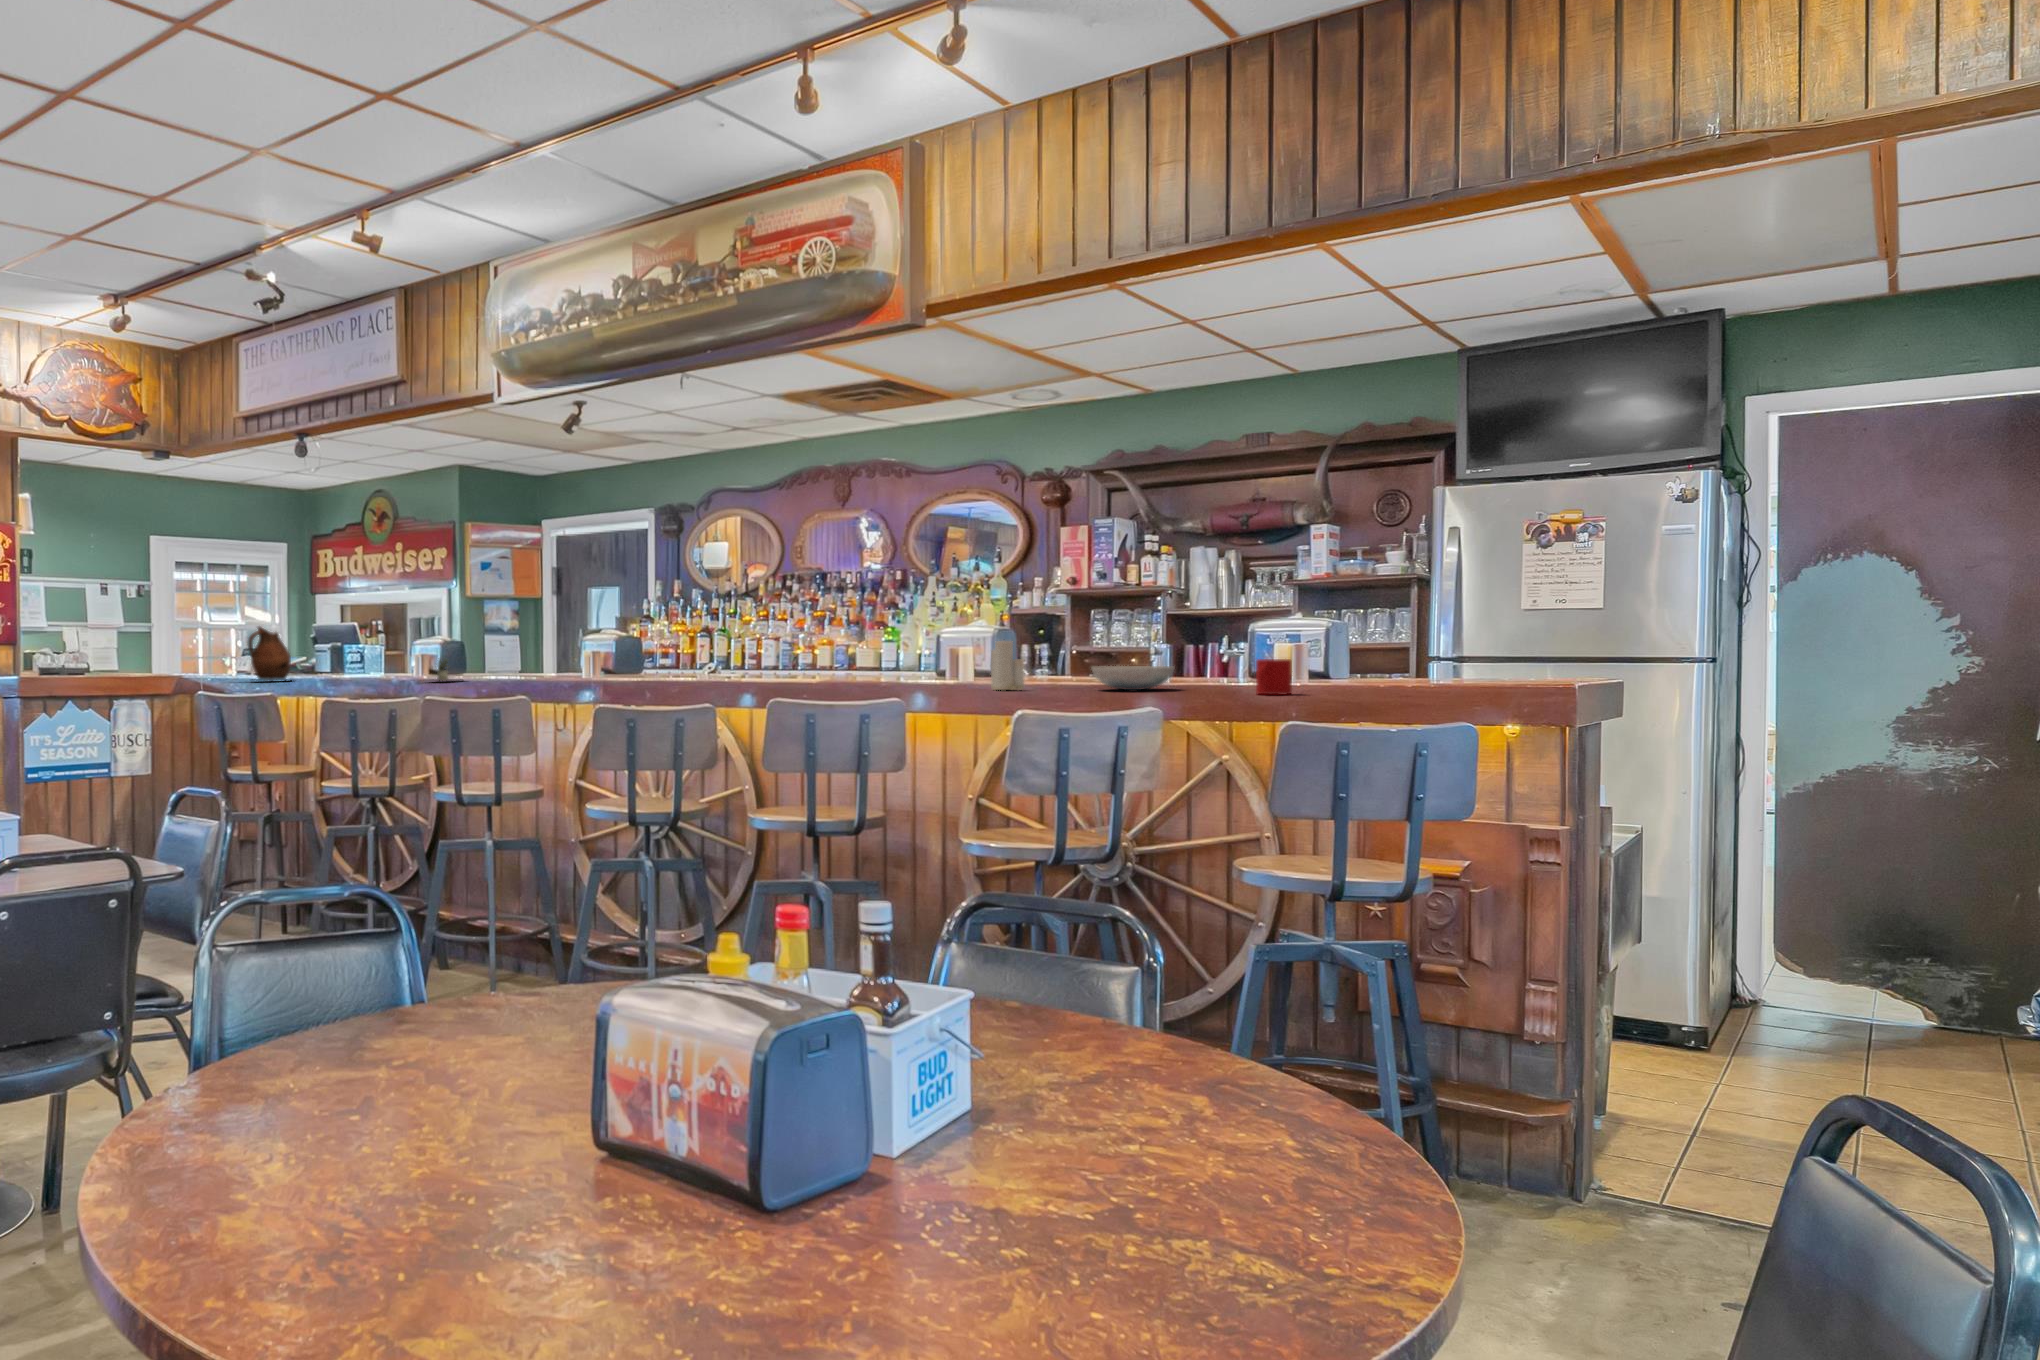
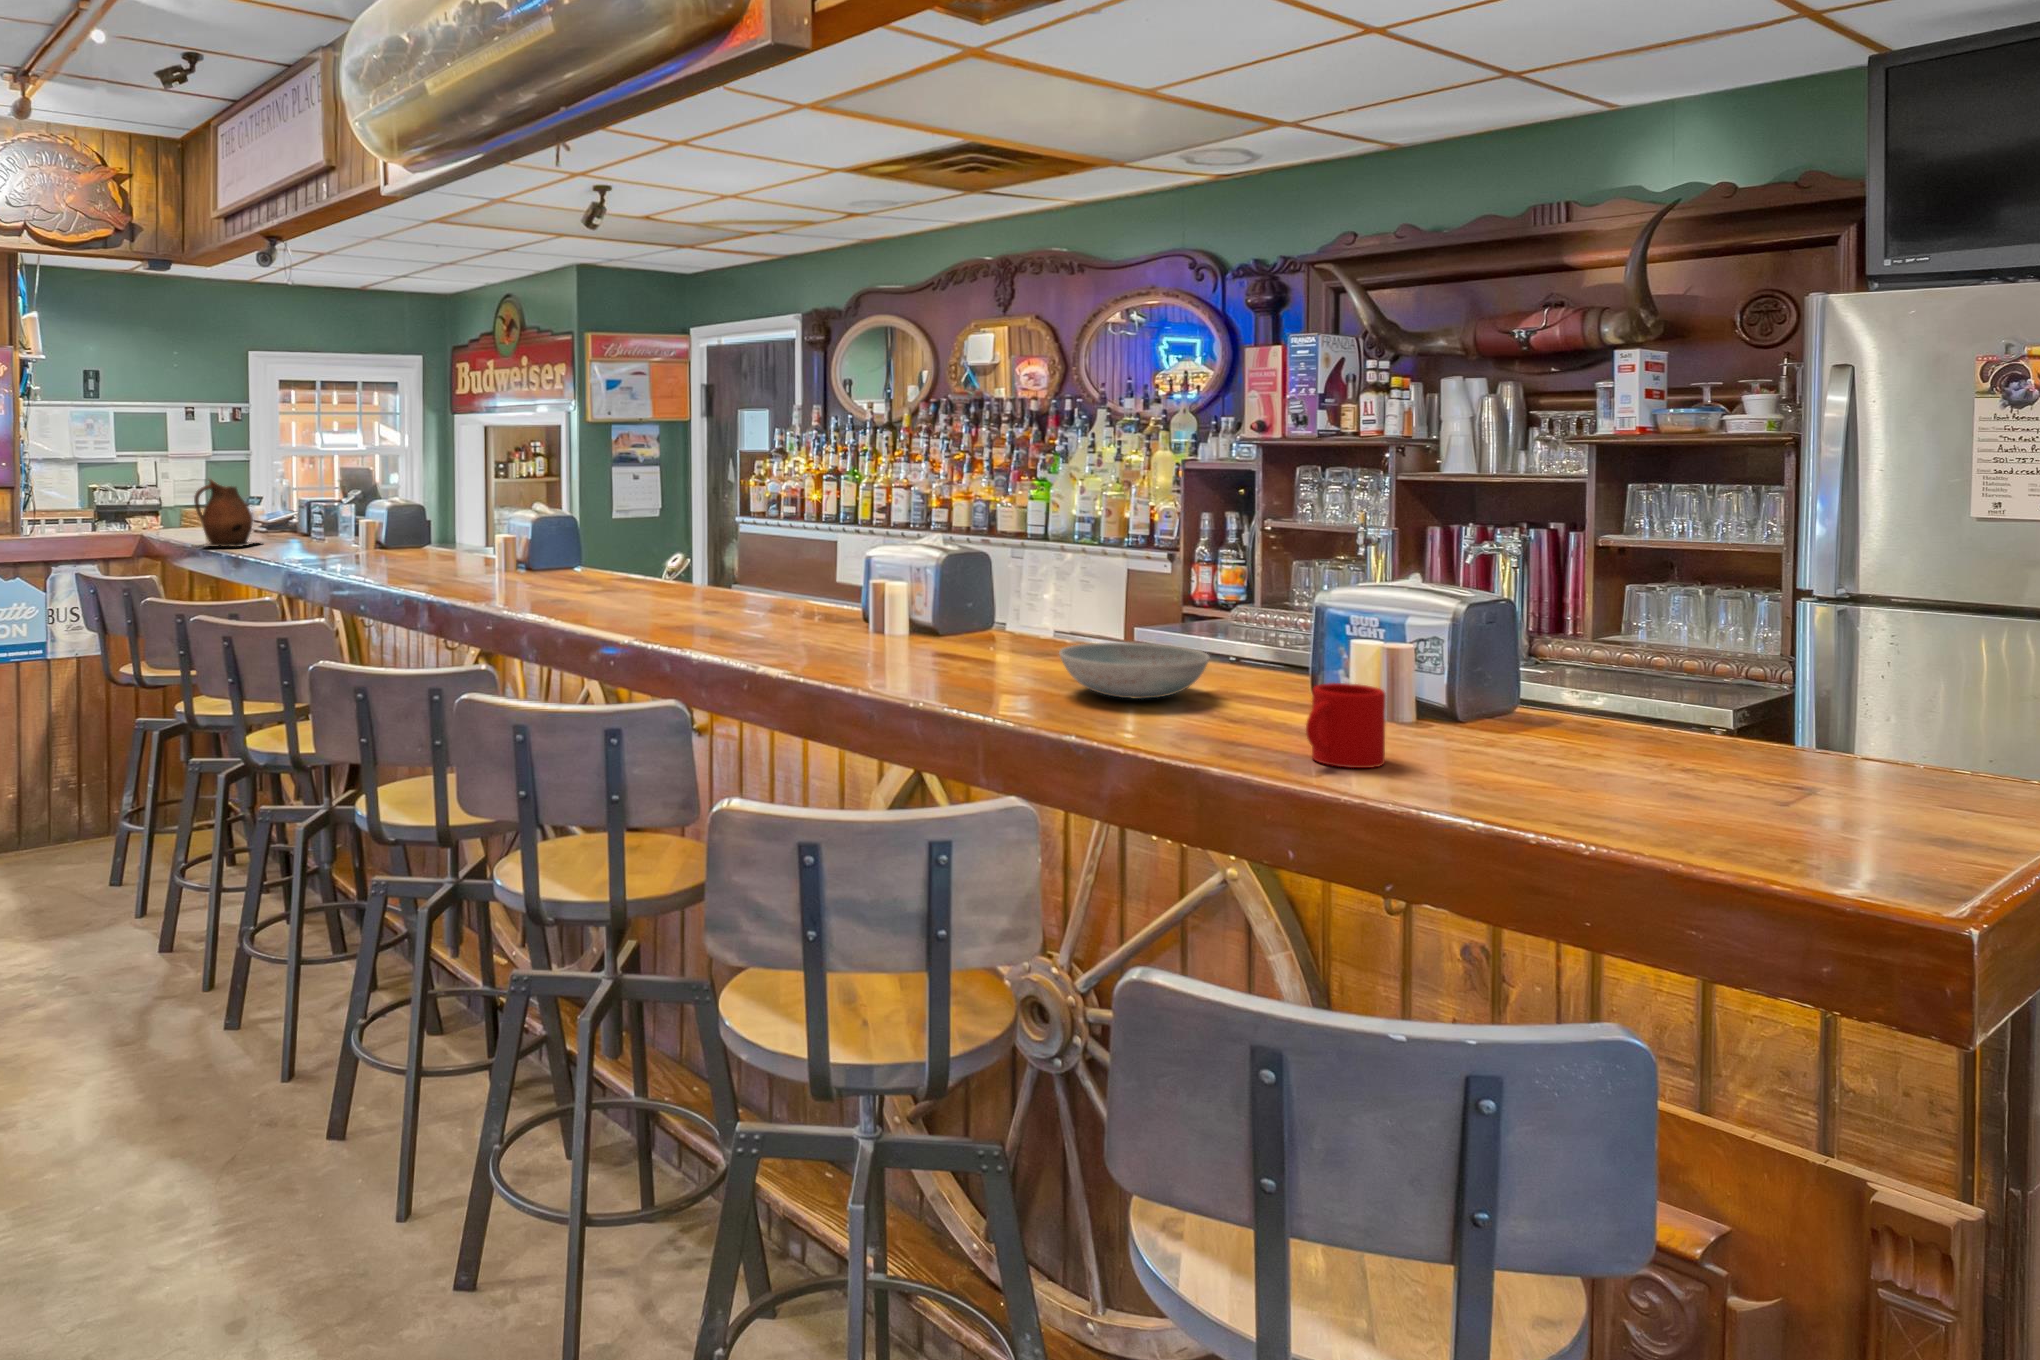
candle: present [991,641,1024,690] -> none [912,580,961,678]
potted plant: present [433,658,461,681] -> none [343,530,441,561]

